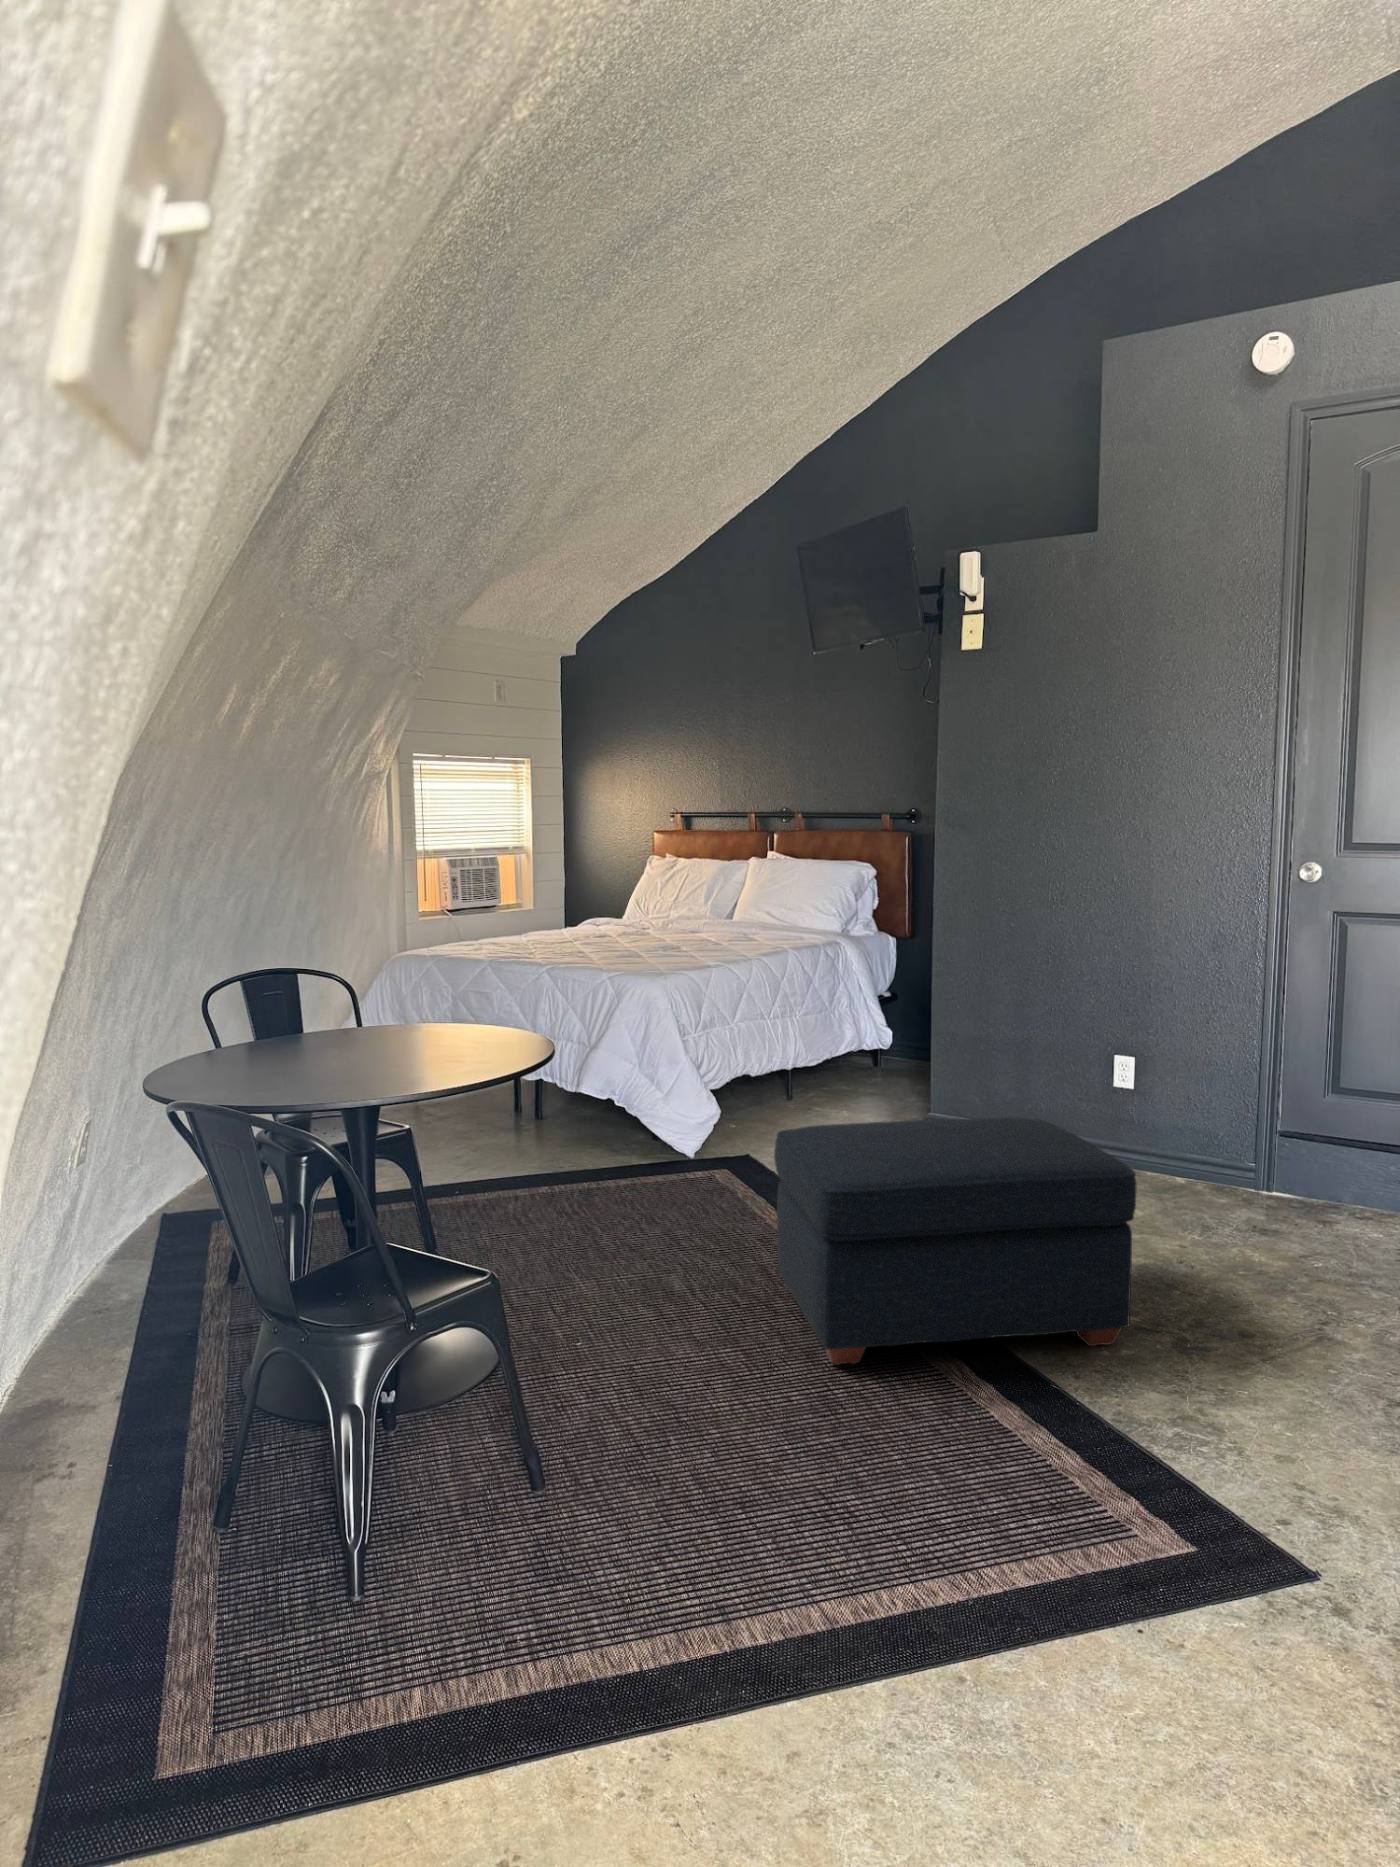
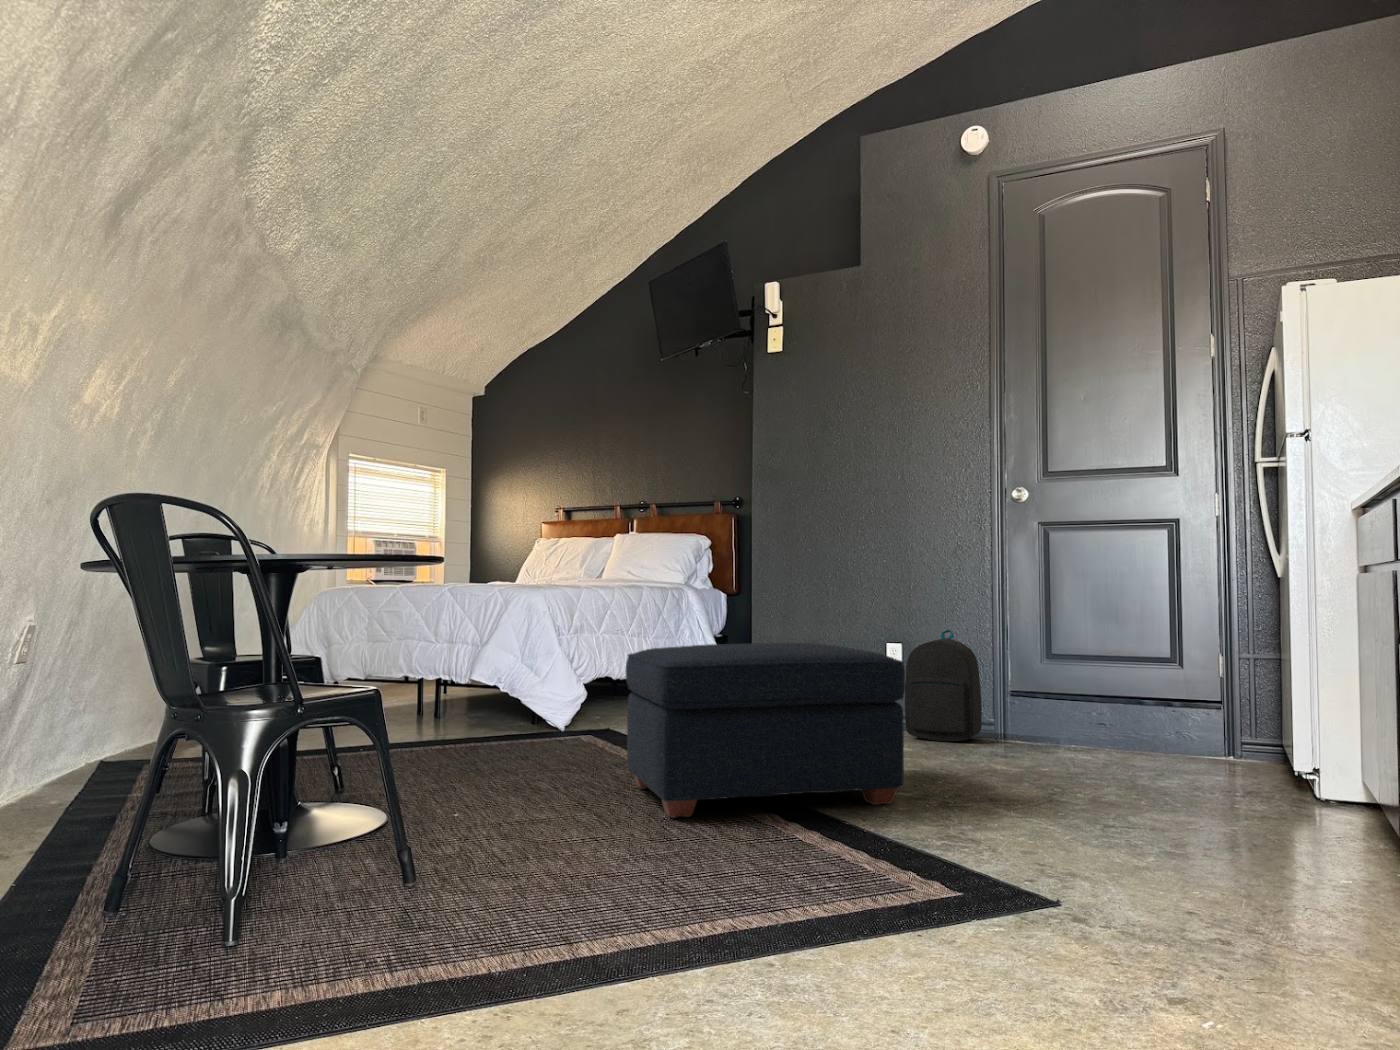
backpack: none [1136,1049,1241,1200] -> present [905,630,982,741]

